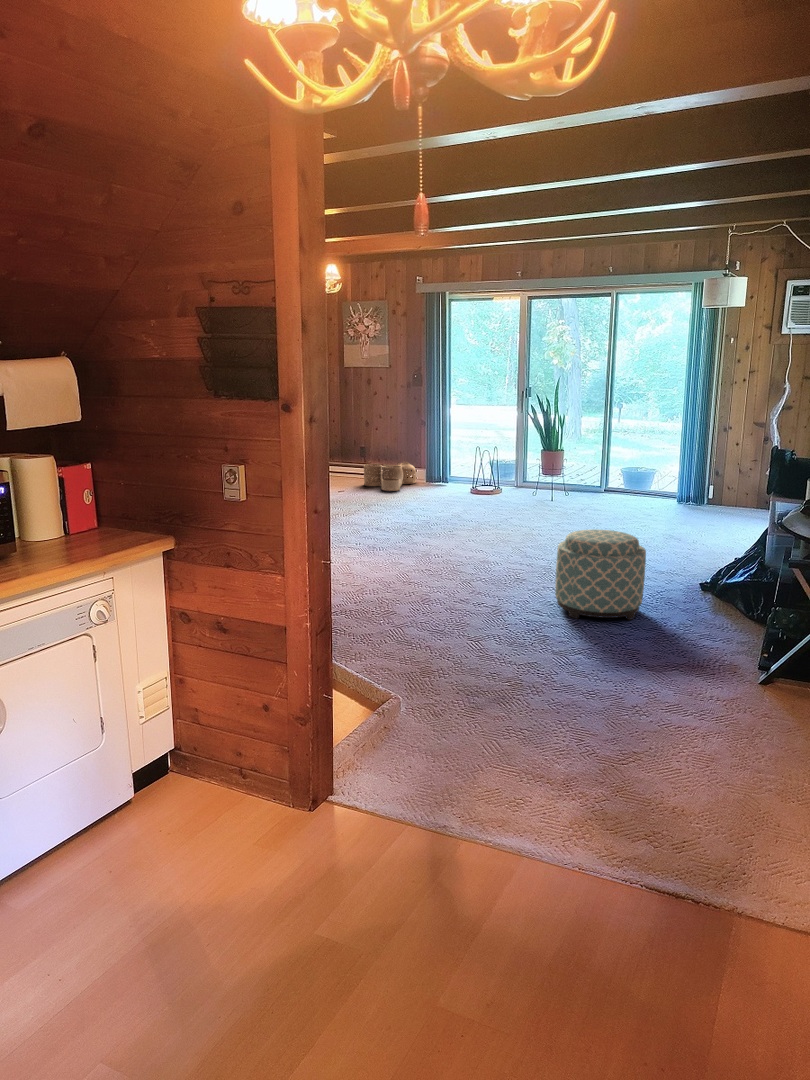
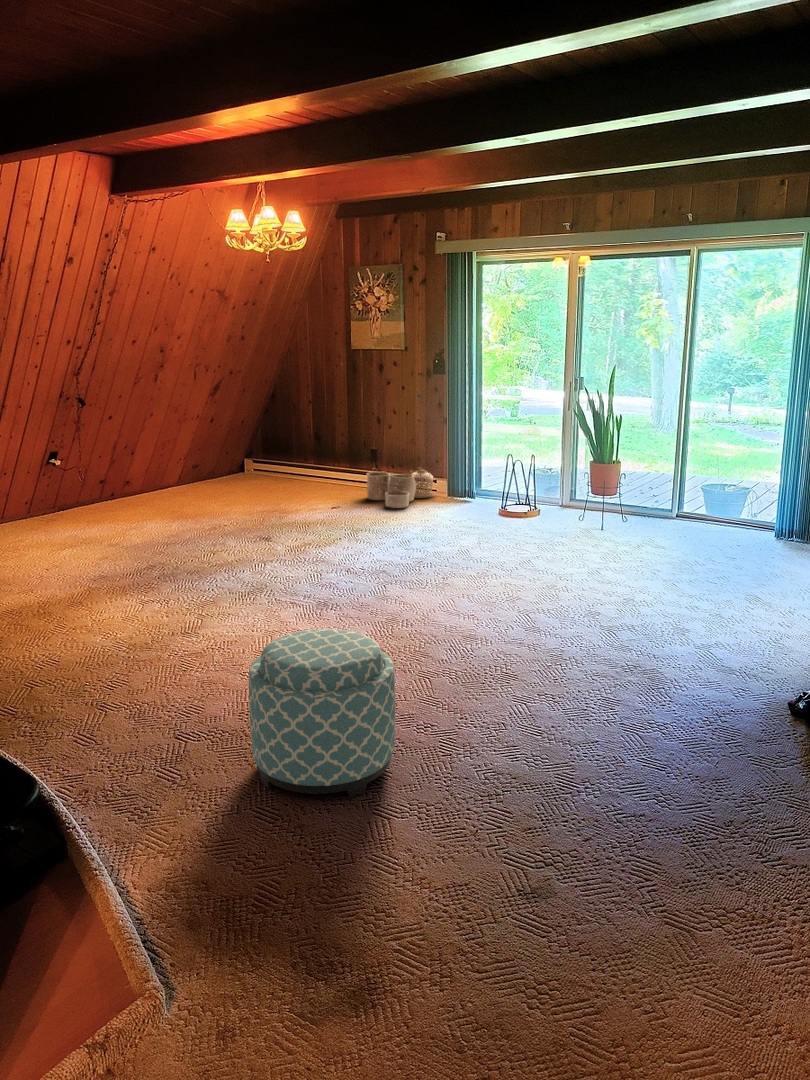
ottoman: present [555,529,646,620] -> present [249,629,395,797]

